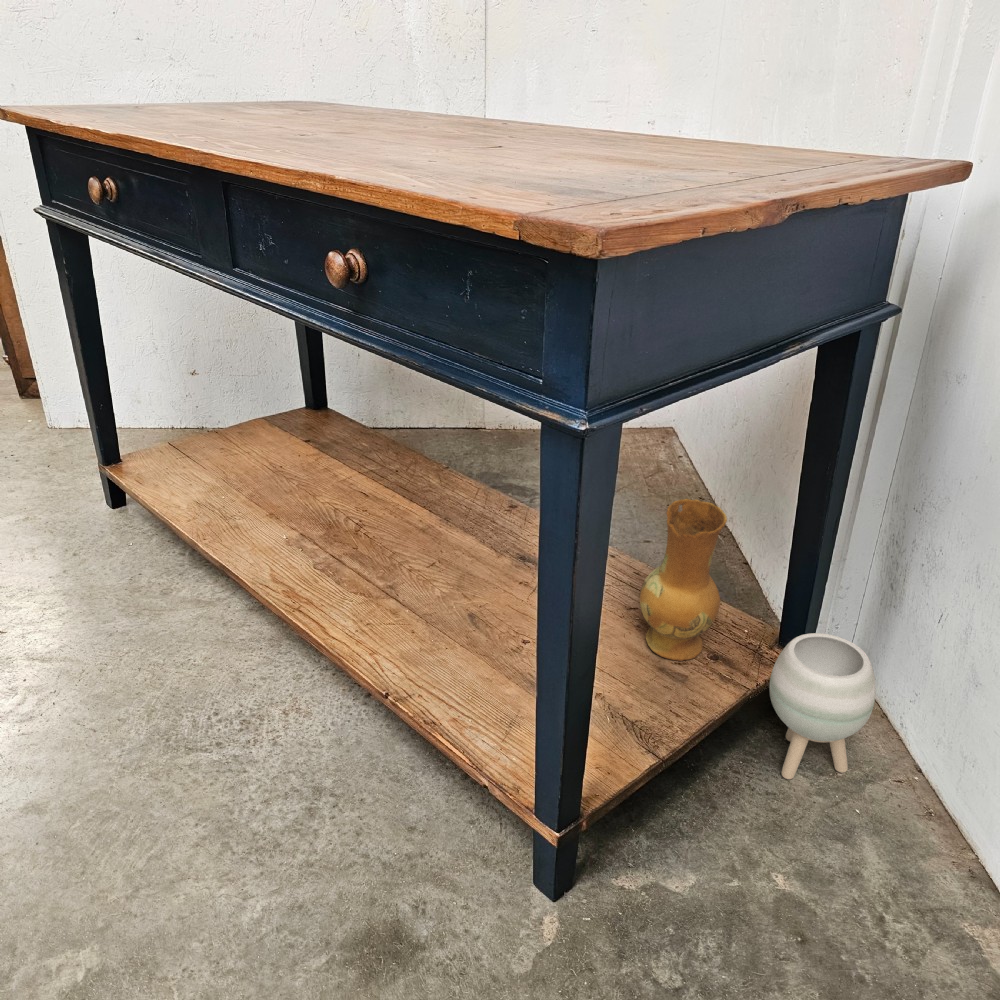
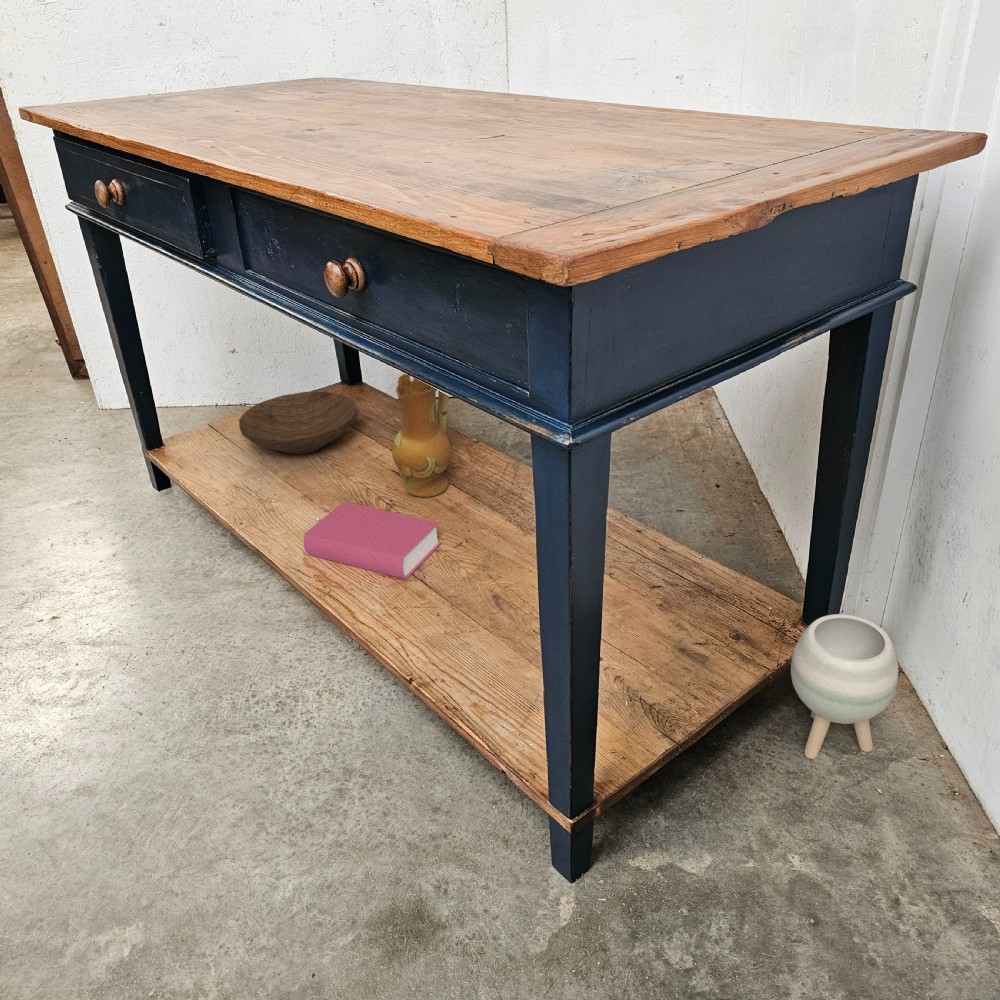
wooden bowl: none [205,414,327,475] -> present [239,392,357,454]
ceramic jug: present [639,499,727,661] -> present [392,374,453,498]
book: none [274,519,414,596] -> present [304,502,441,579]

